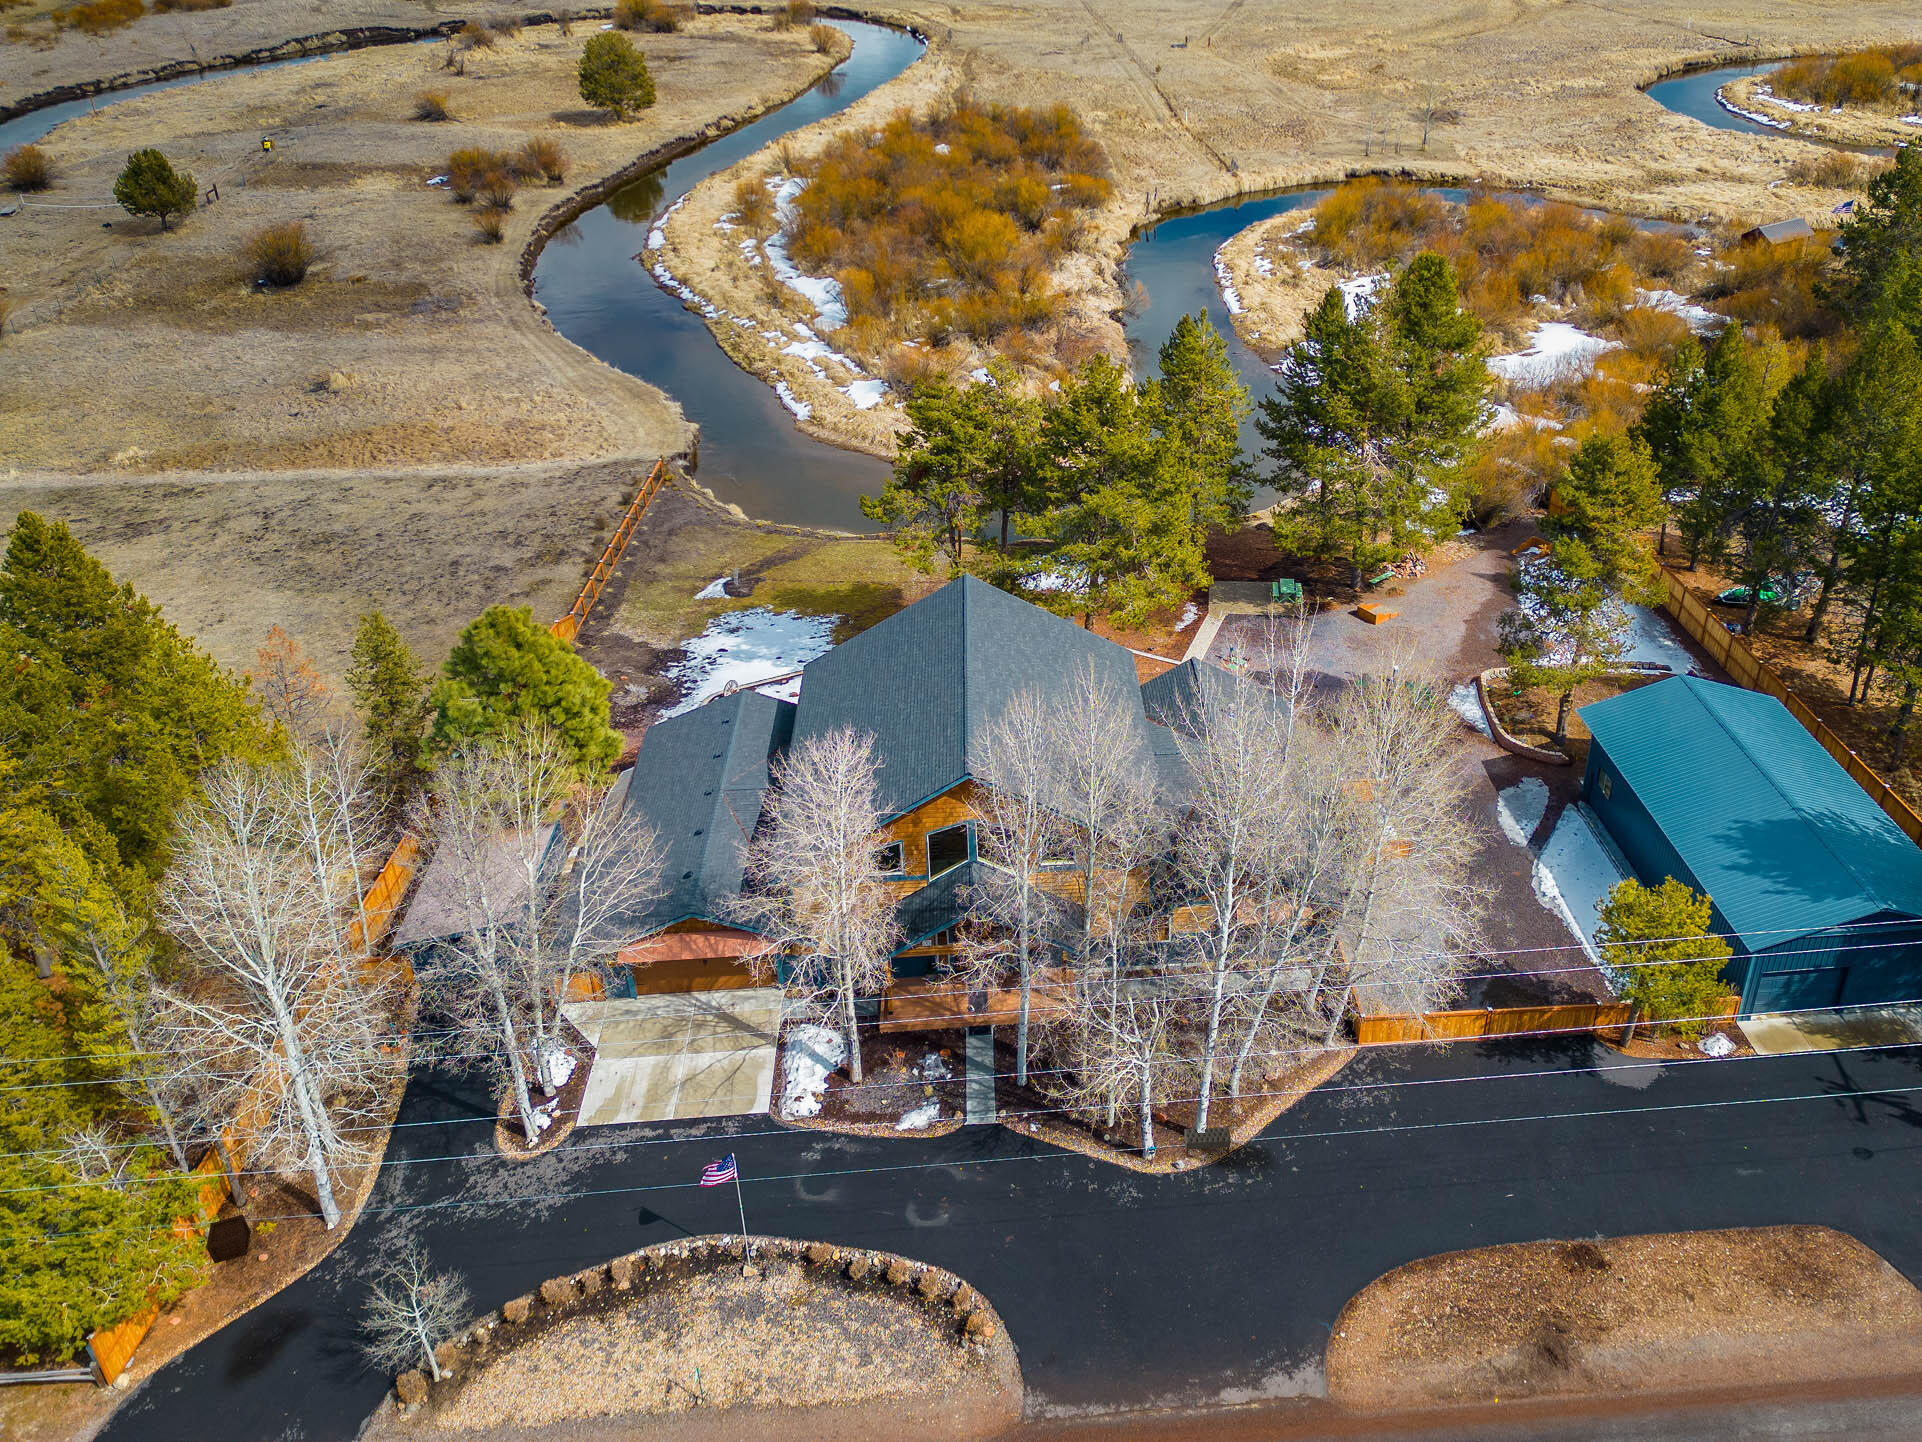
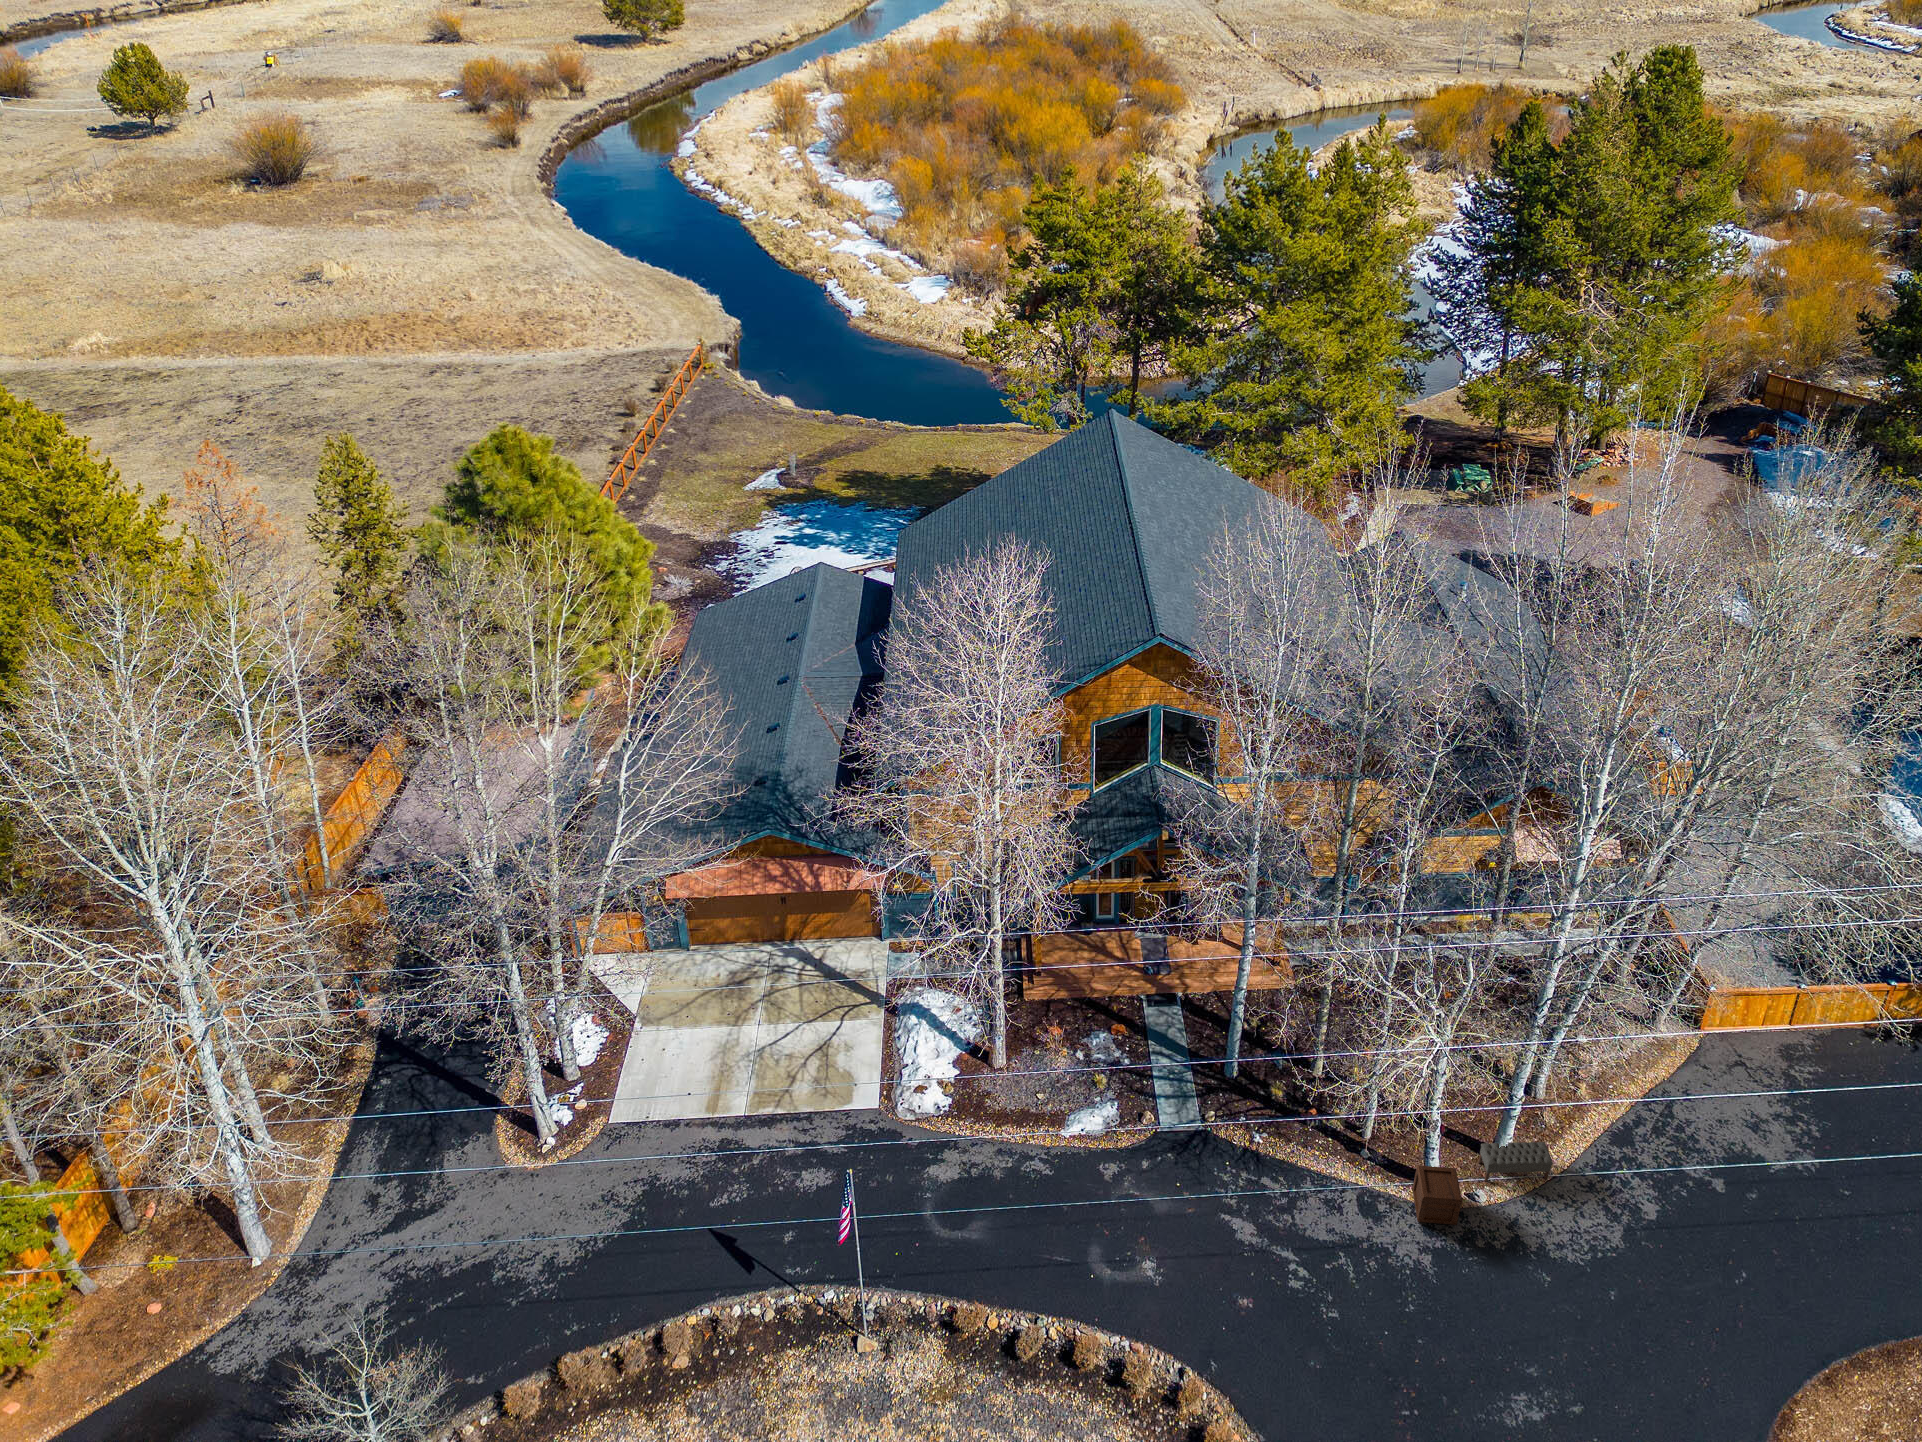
wooden crate: present [206,1214,251,1264] -> present [1412,1165,1462,1225]

